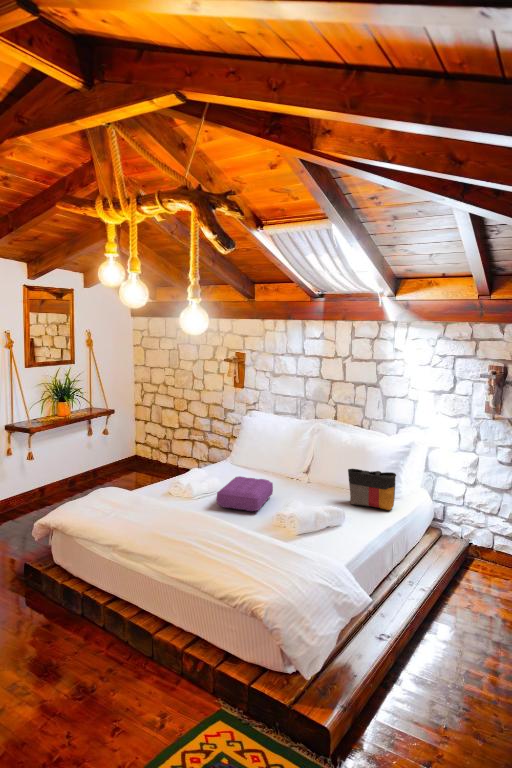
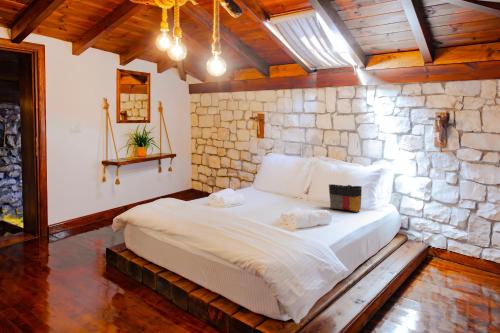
pillow: present [217,476,273,511] -> none [238,190,277,210]

